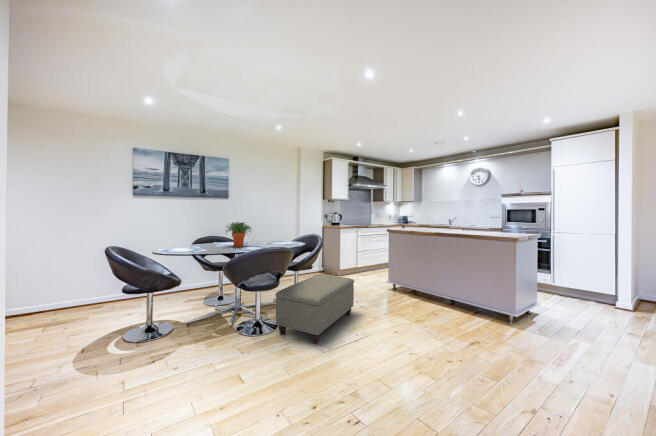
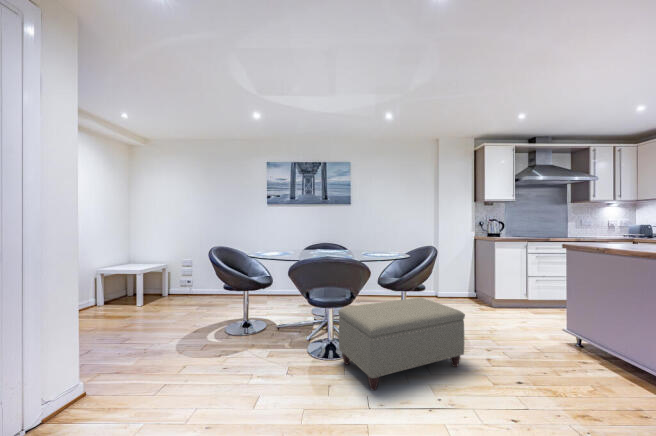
potted plant: present [226,222,251,247] -> none [312,225,344,253]

